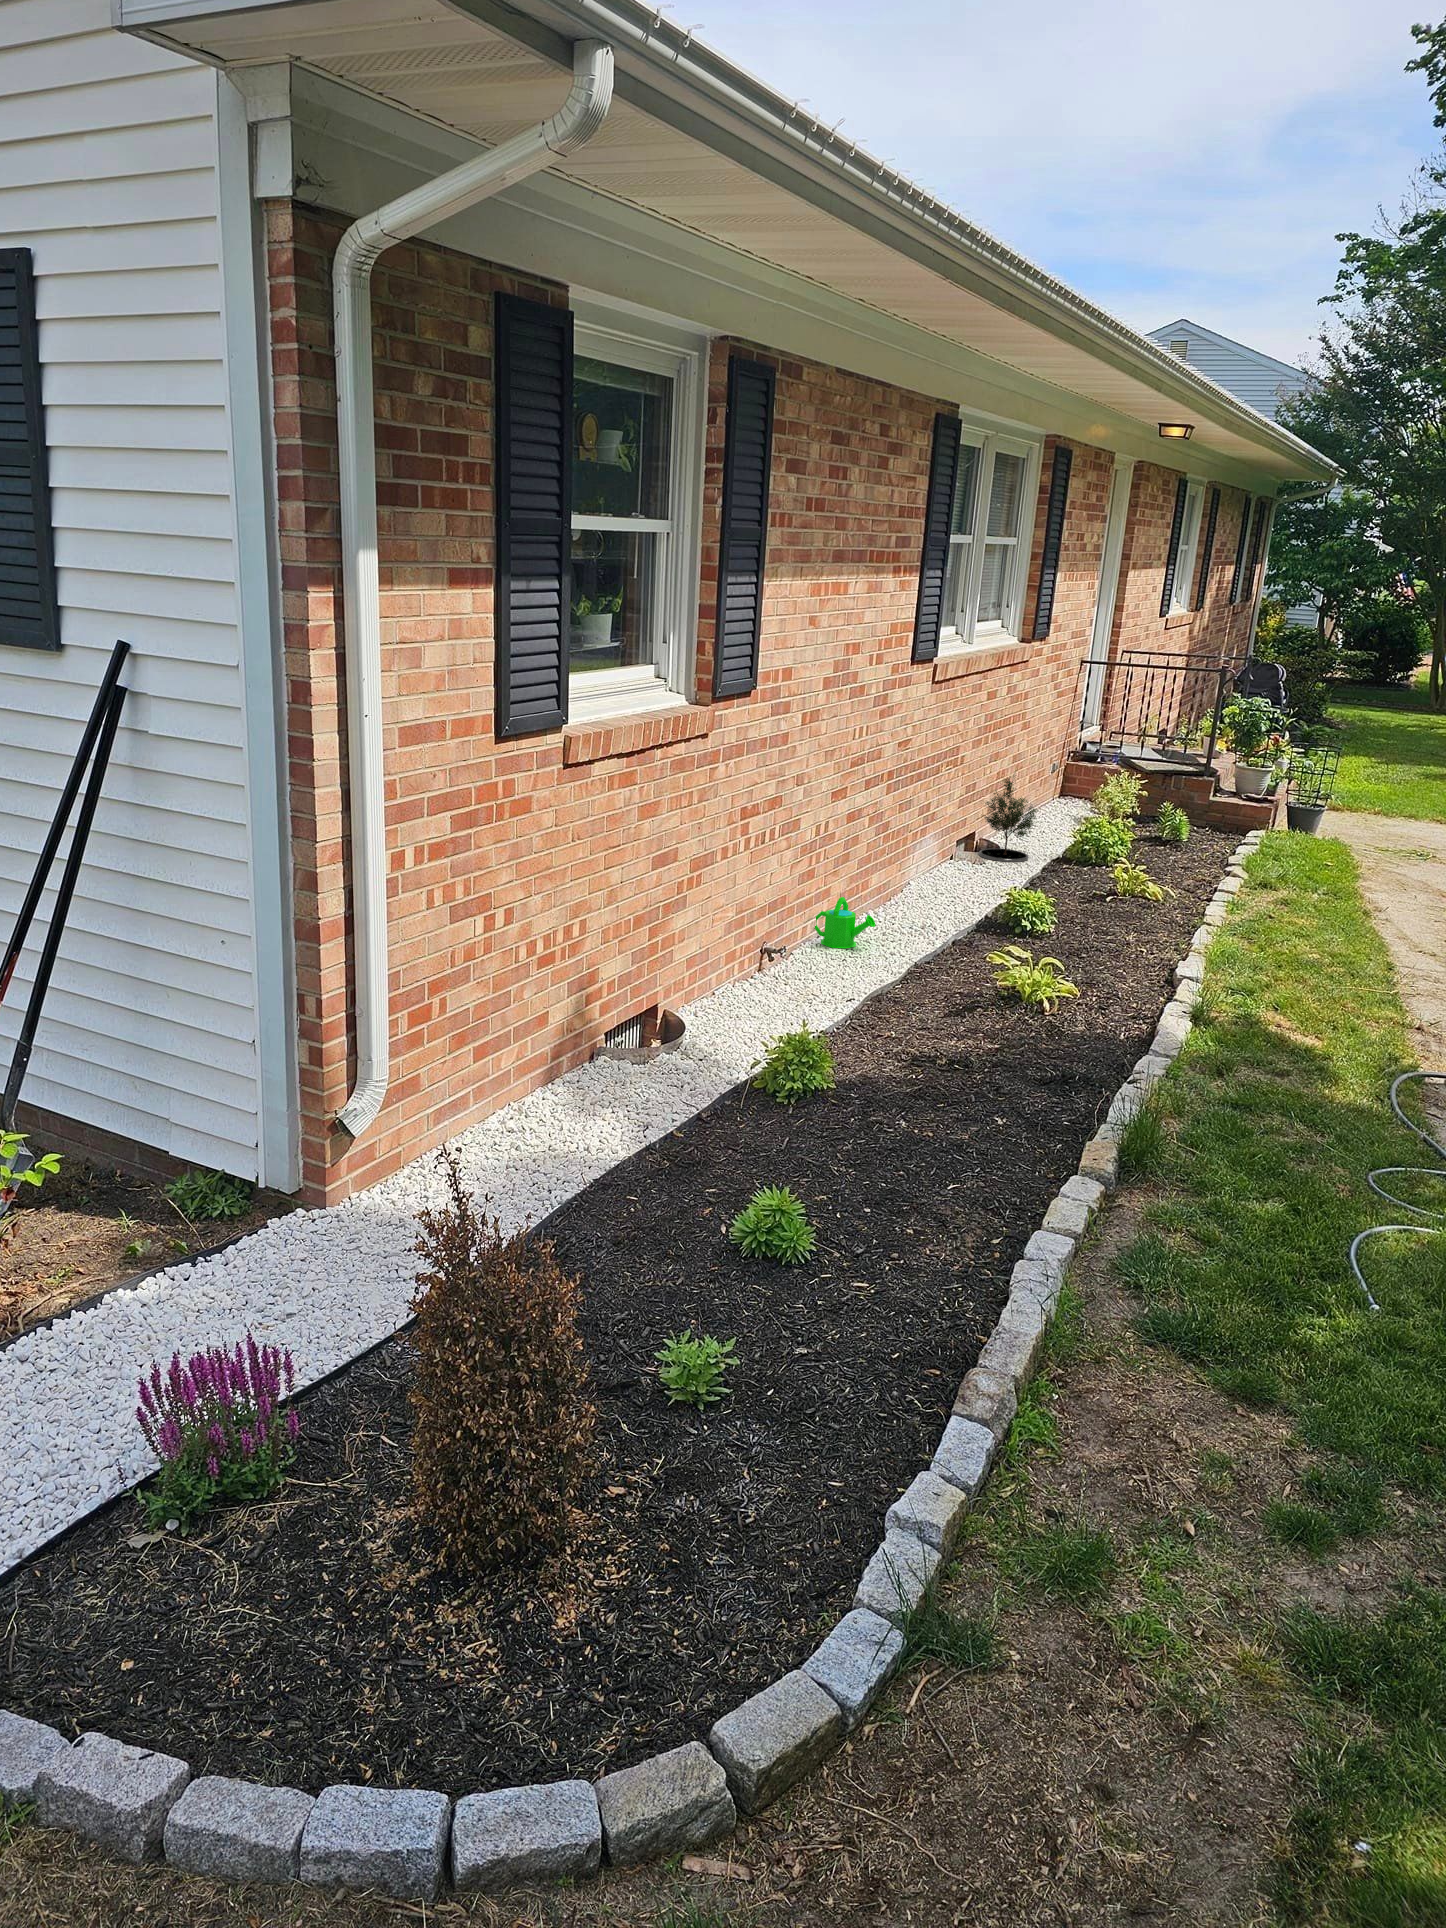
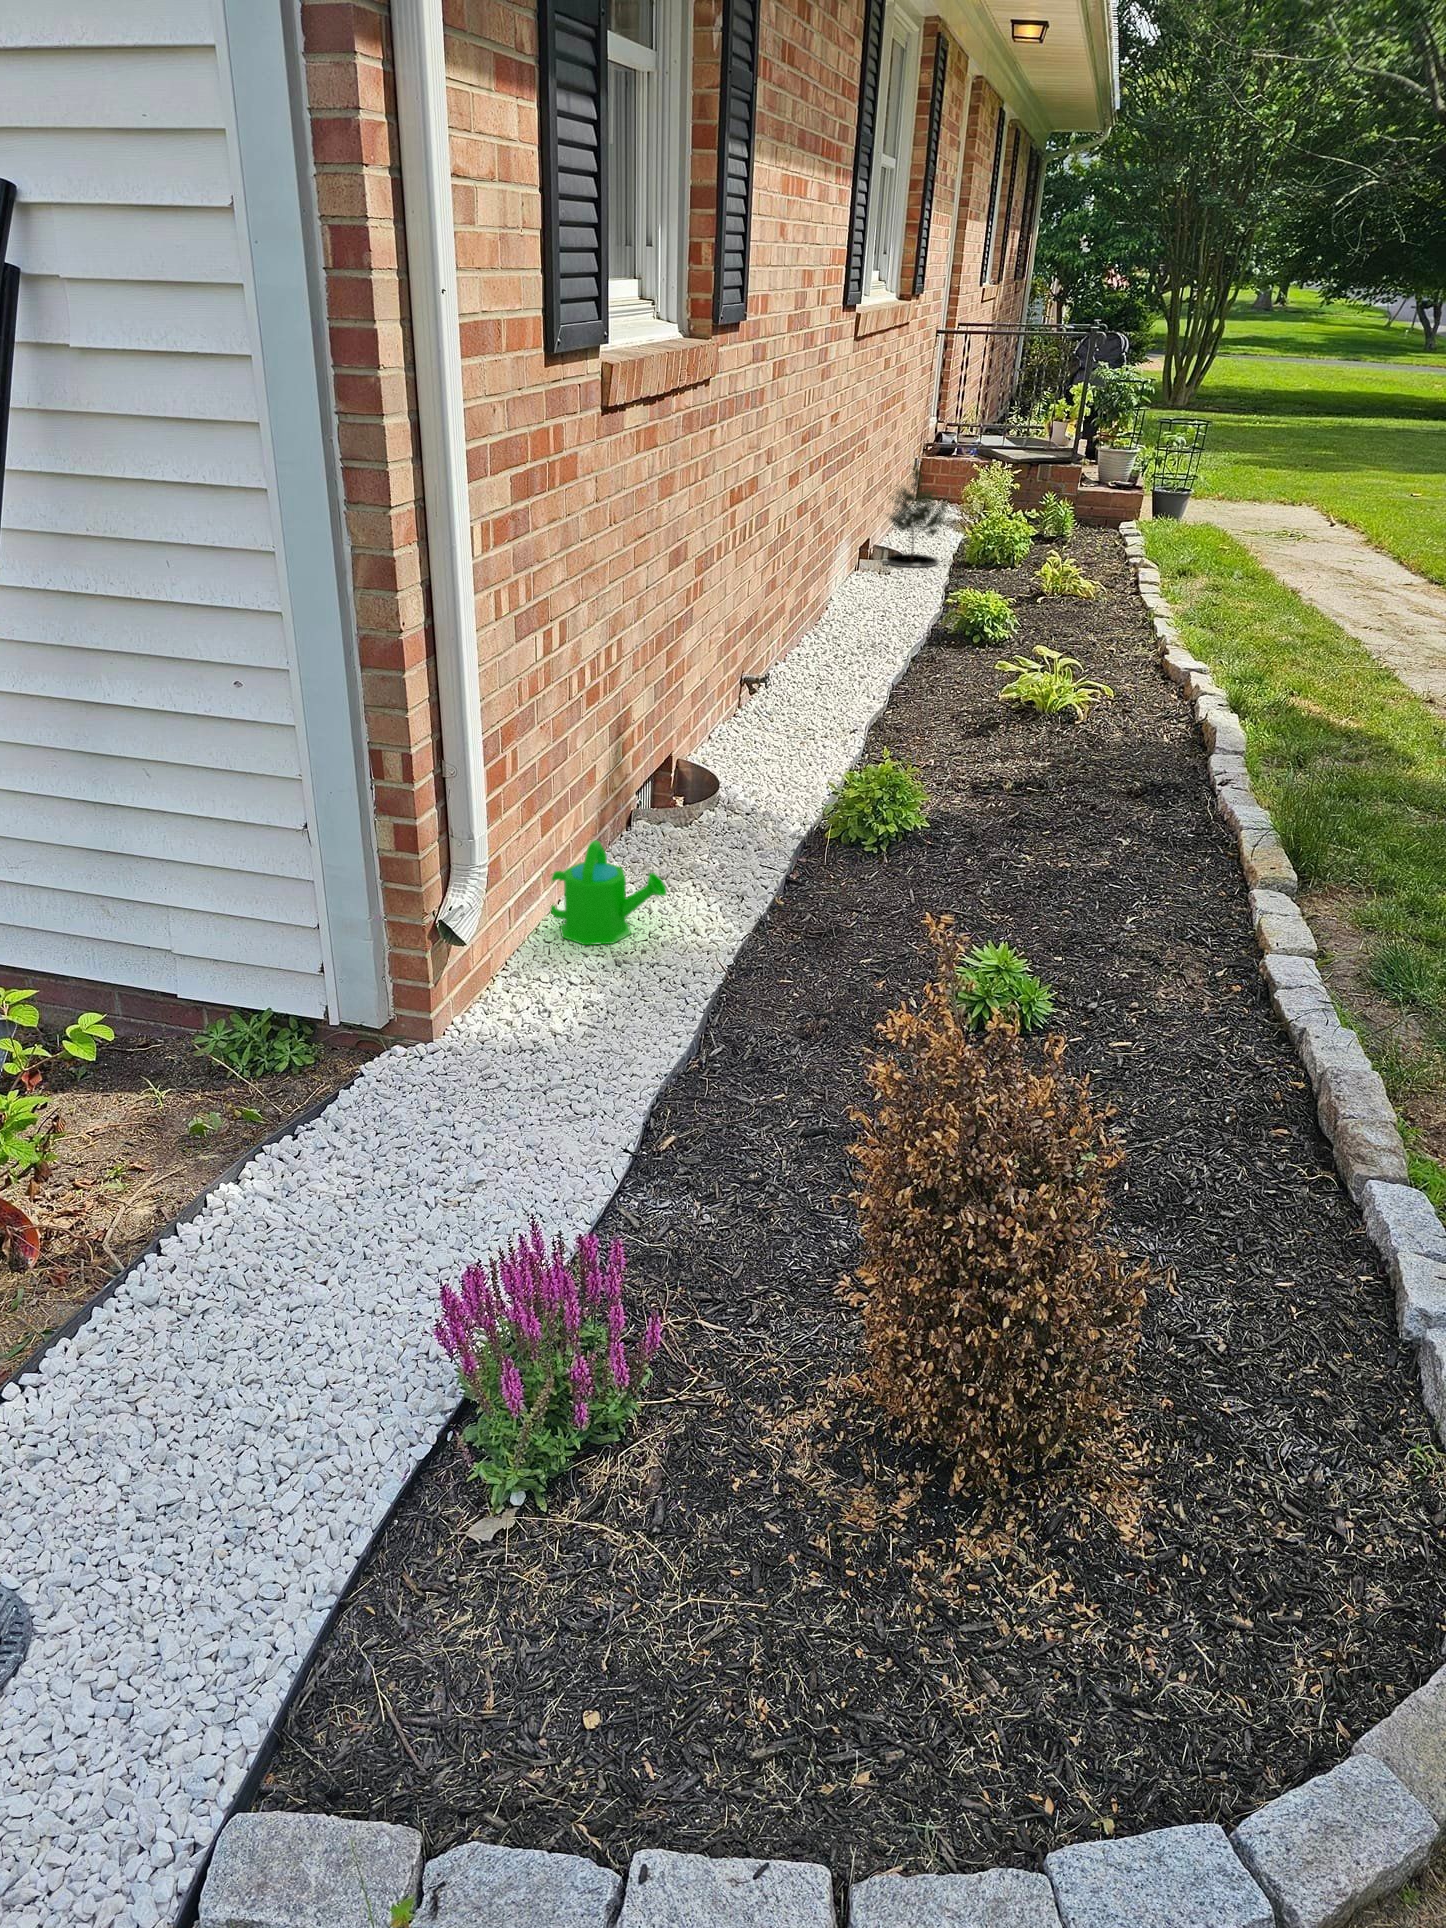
watering can: present [814,897,876,949] -> present [551,840,666,945]

